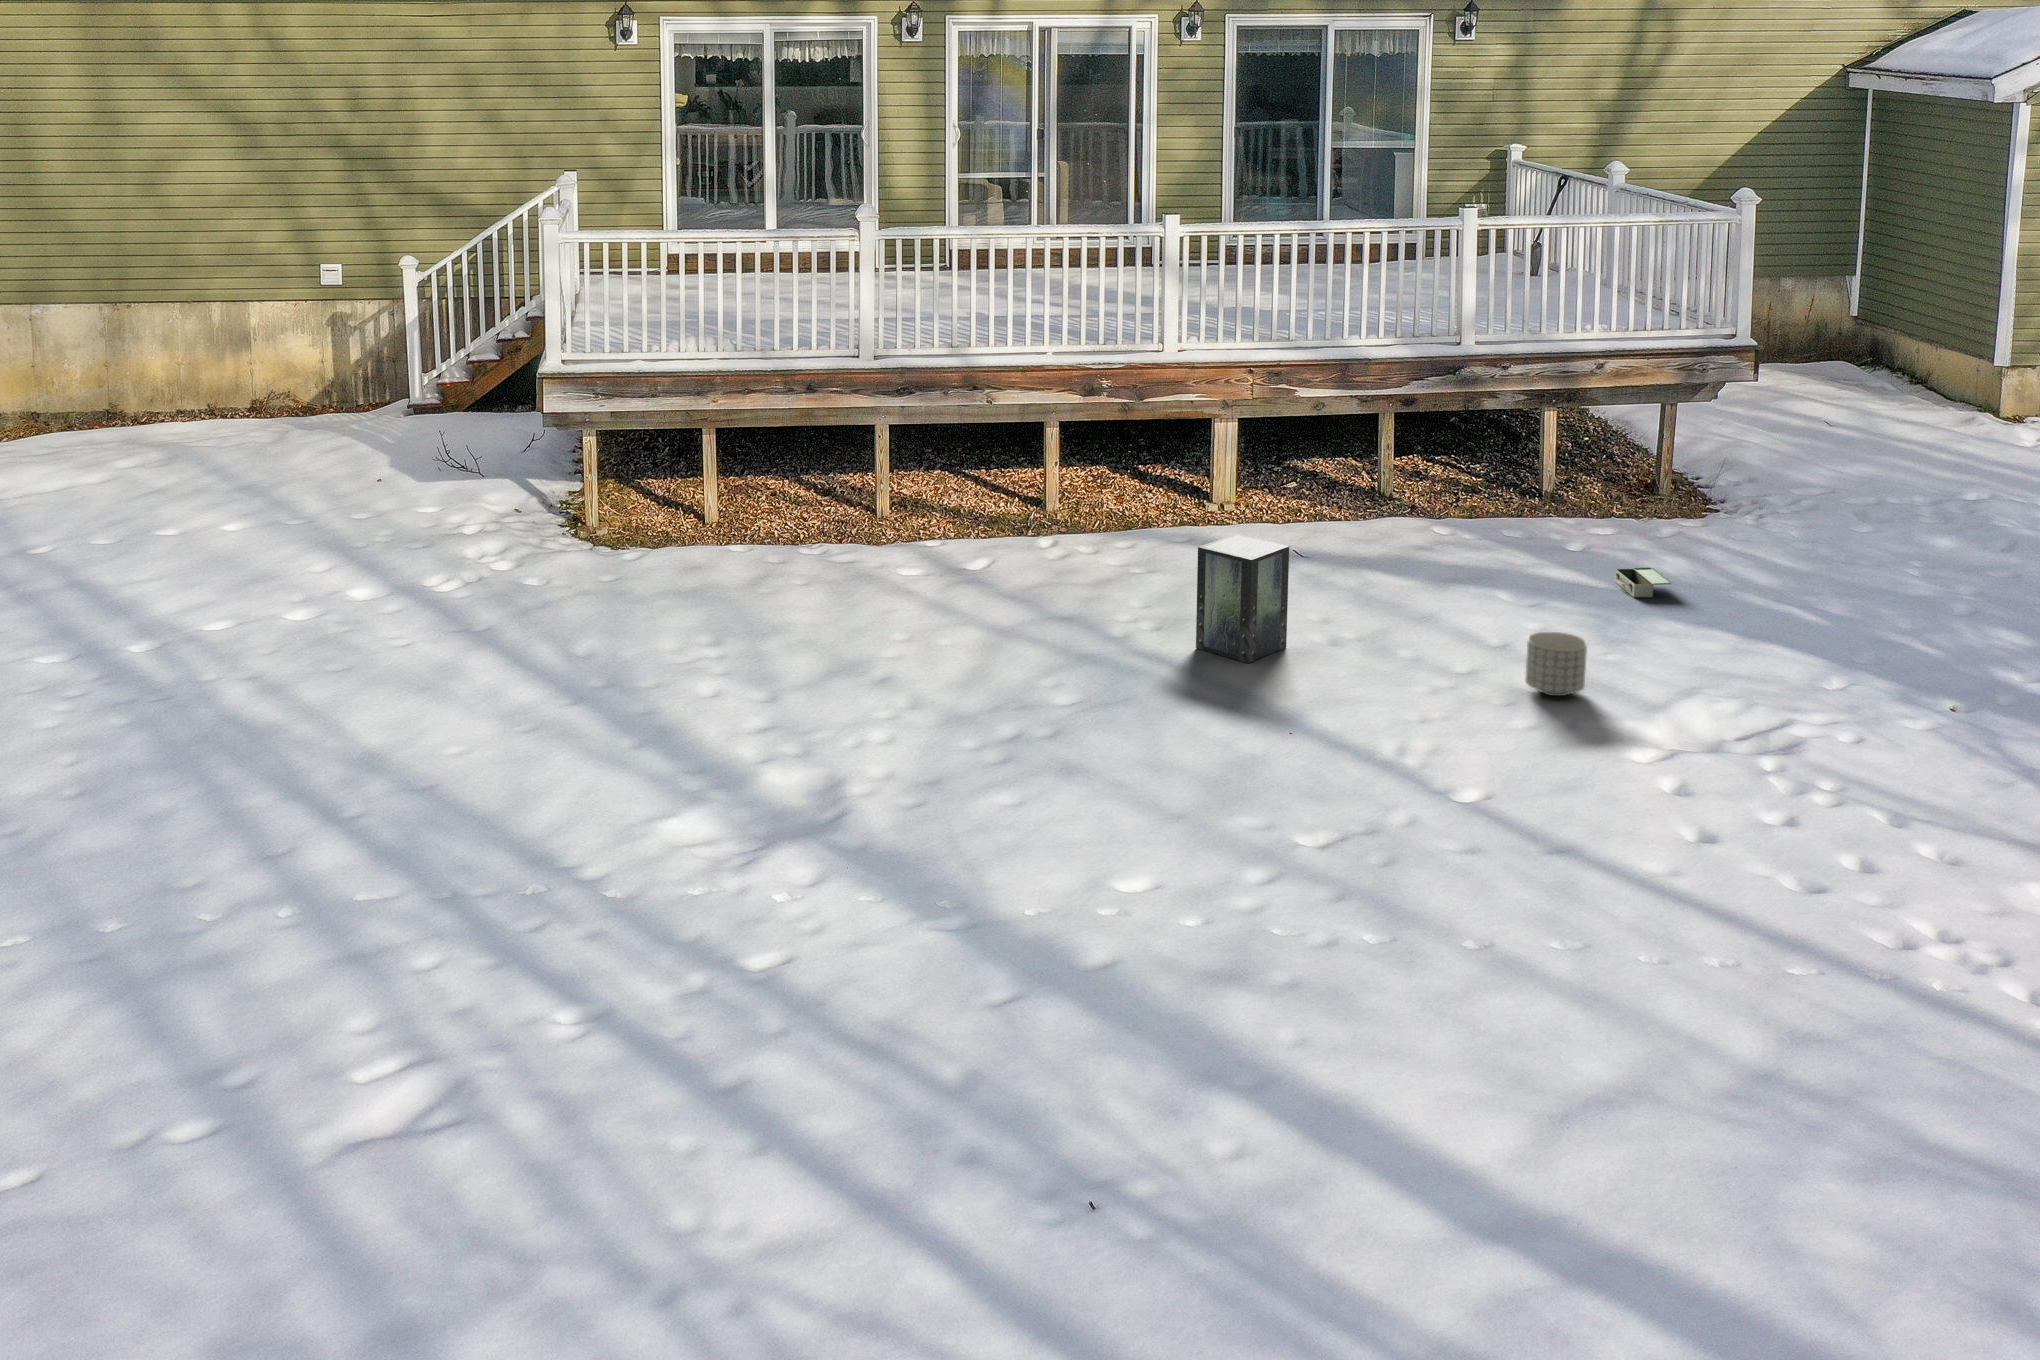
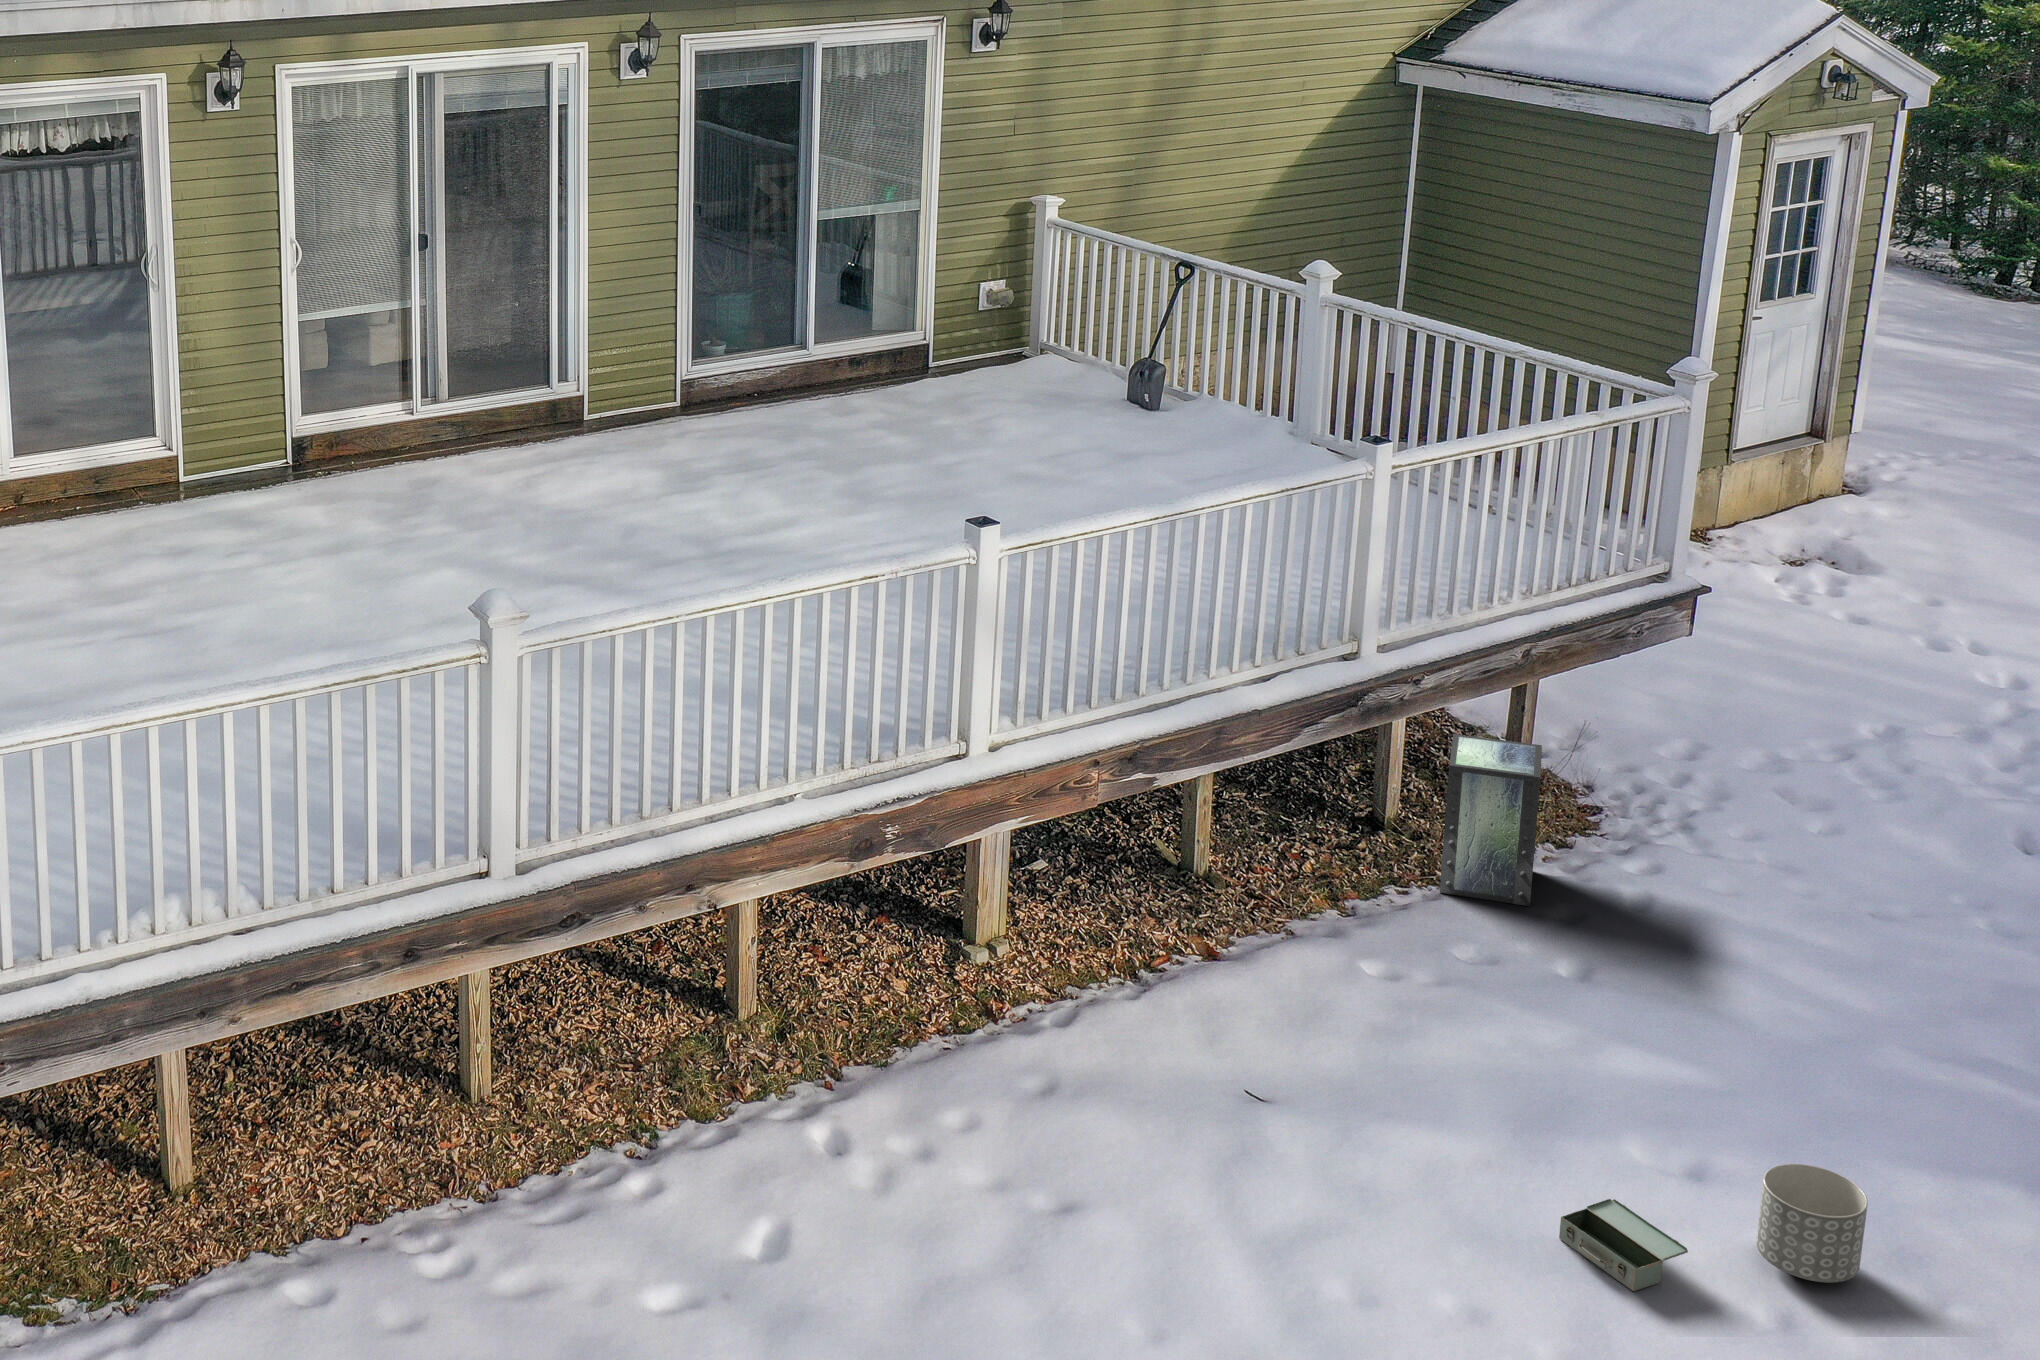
storage box: present [1196,534,1289,663] -> present [1440,734,1542,906]
toolbox: present [1615,568,1672,597] -> present [1559,1199,1688,1291]

